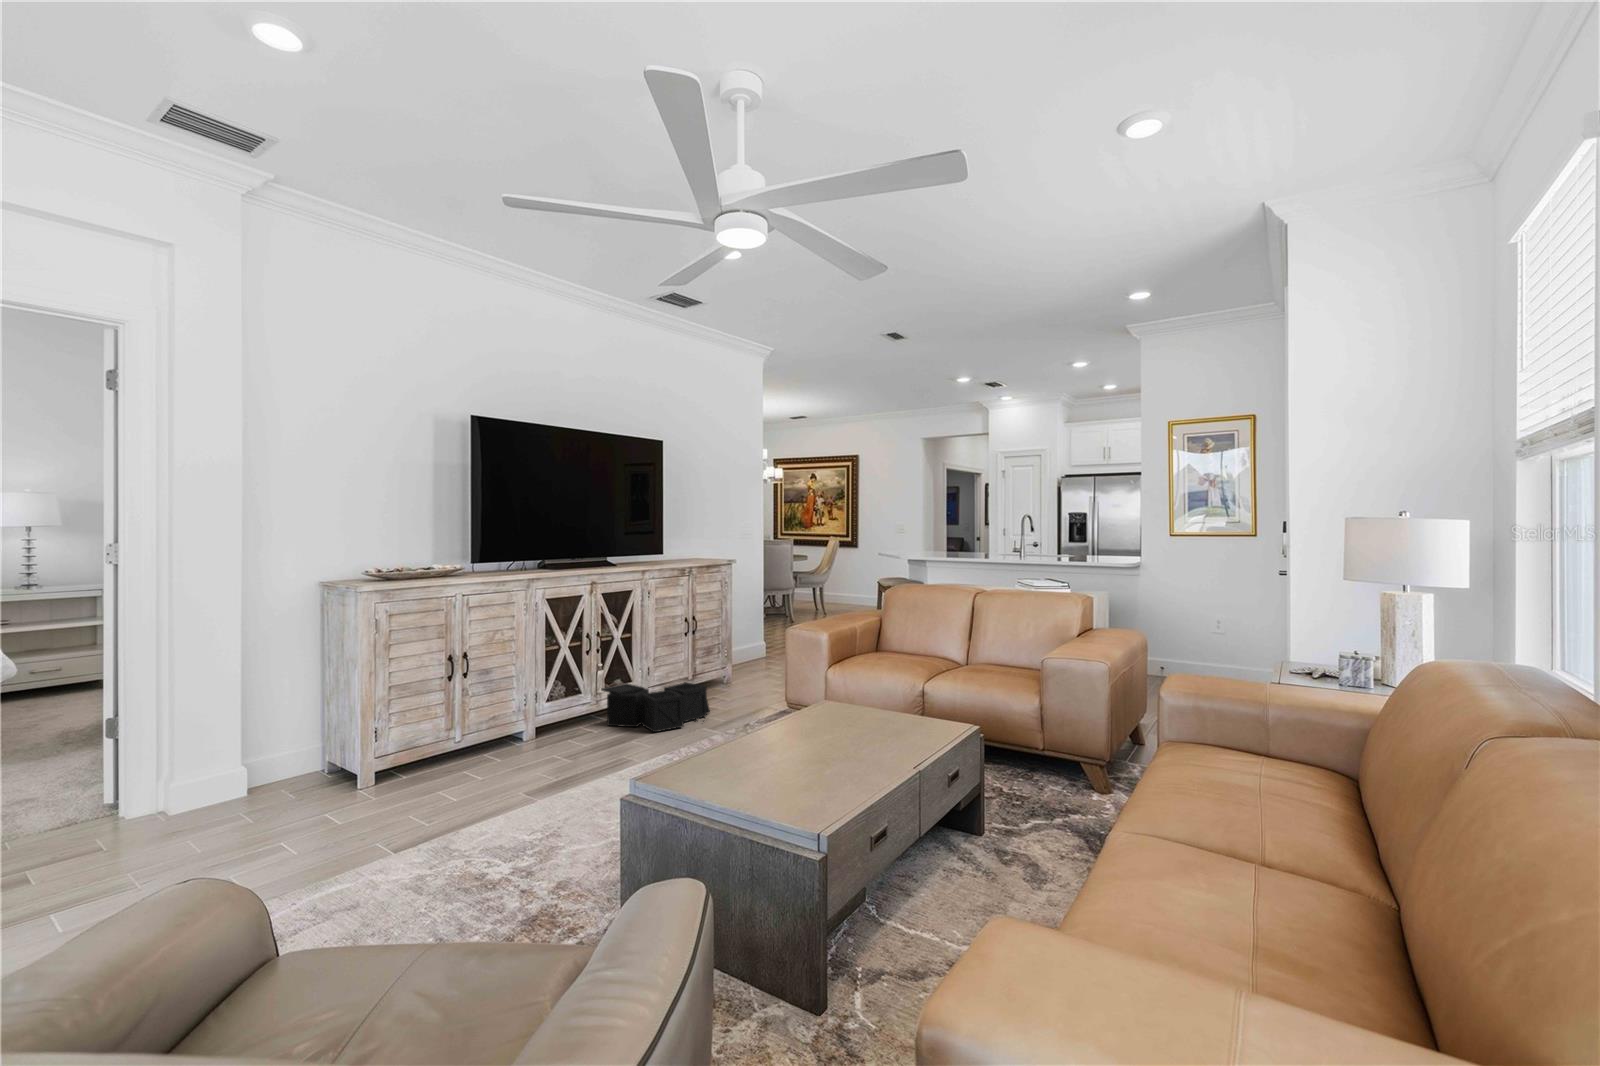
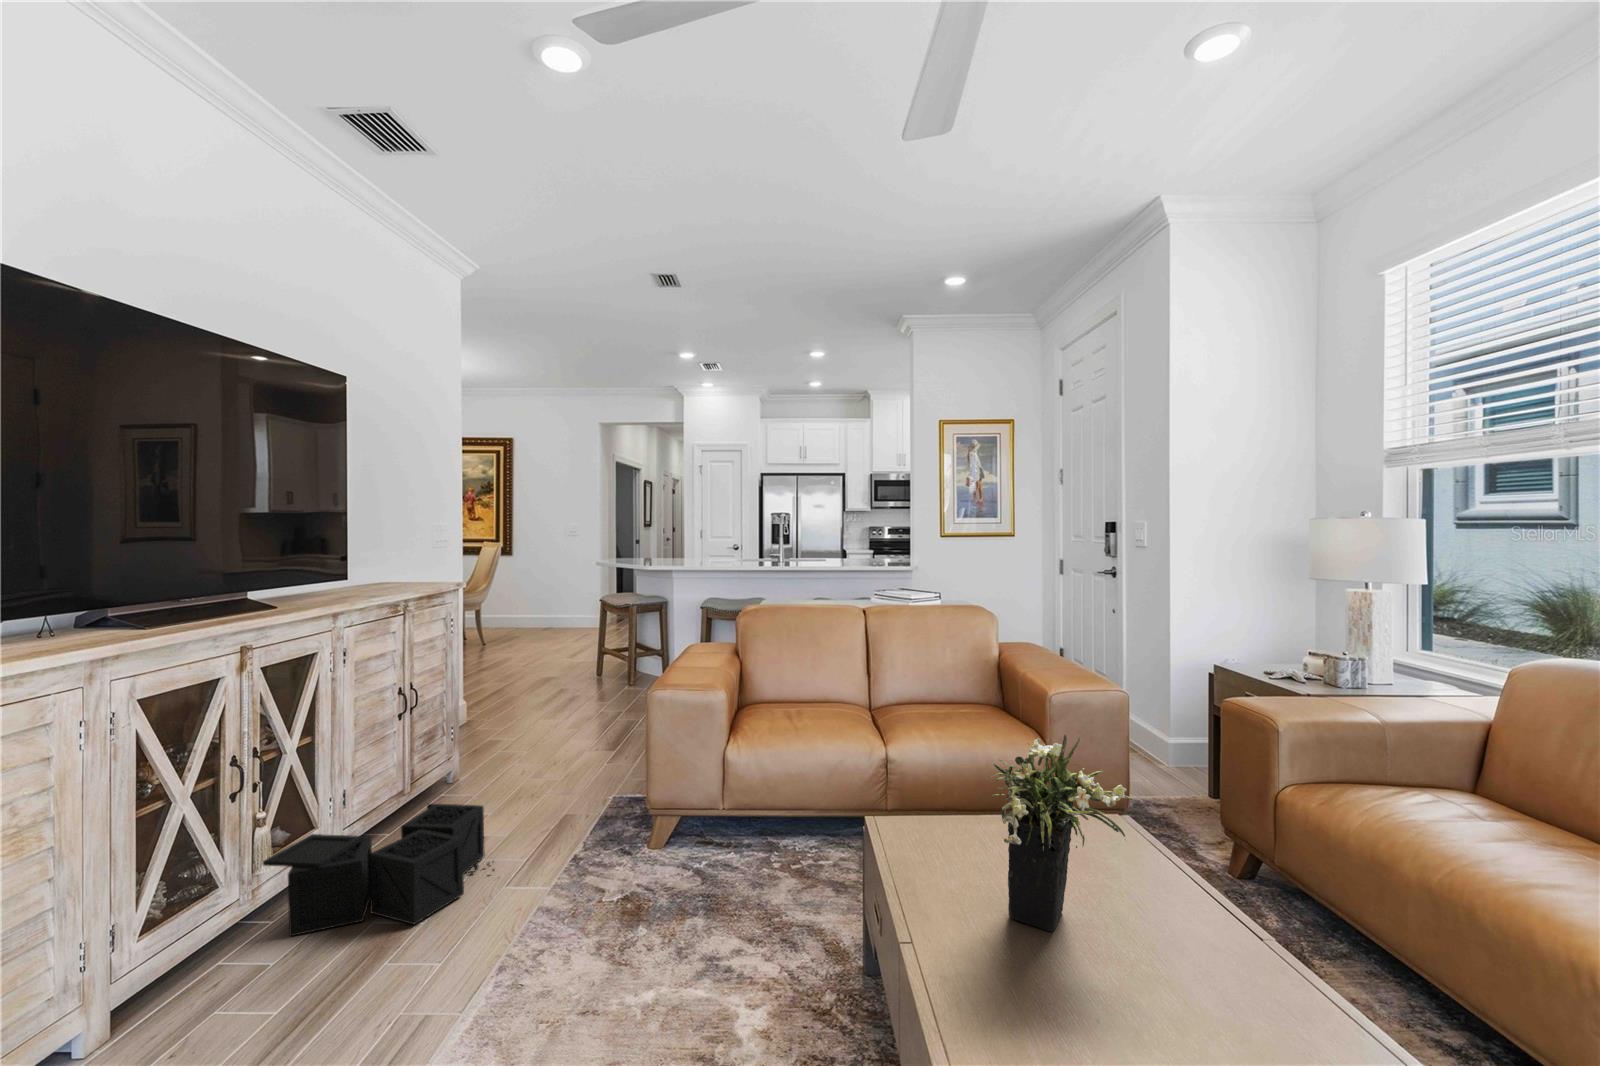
flower arrangement: none [783,640,864,741] -> present [987,734,1135,932]

